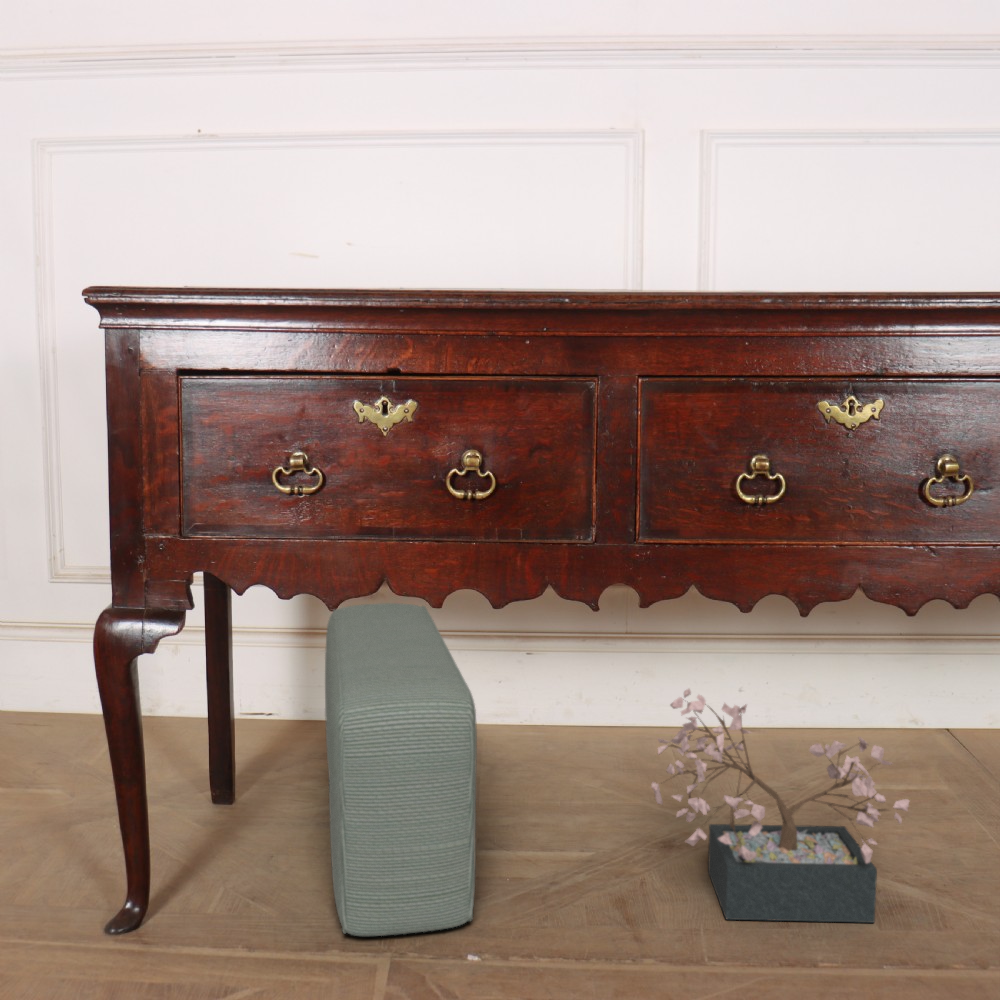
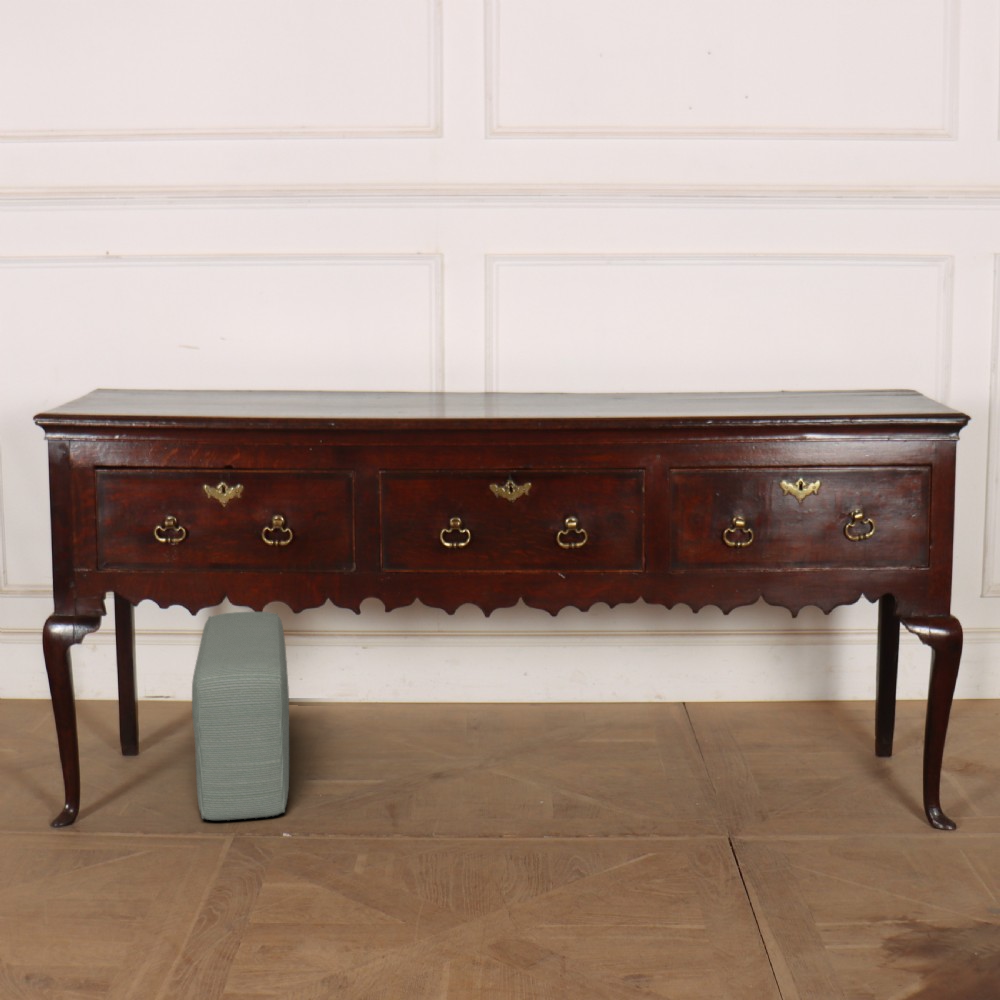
decorative plant: present [652,689,909,923] -> none [408,667,570,812]

